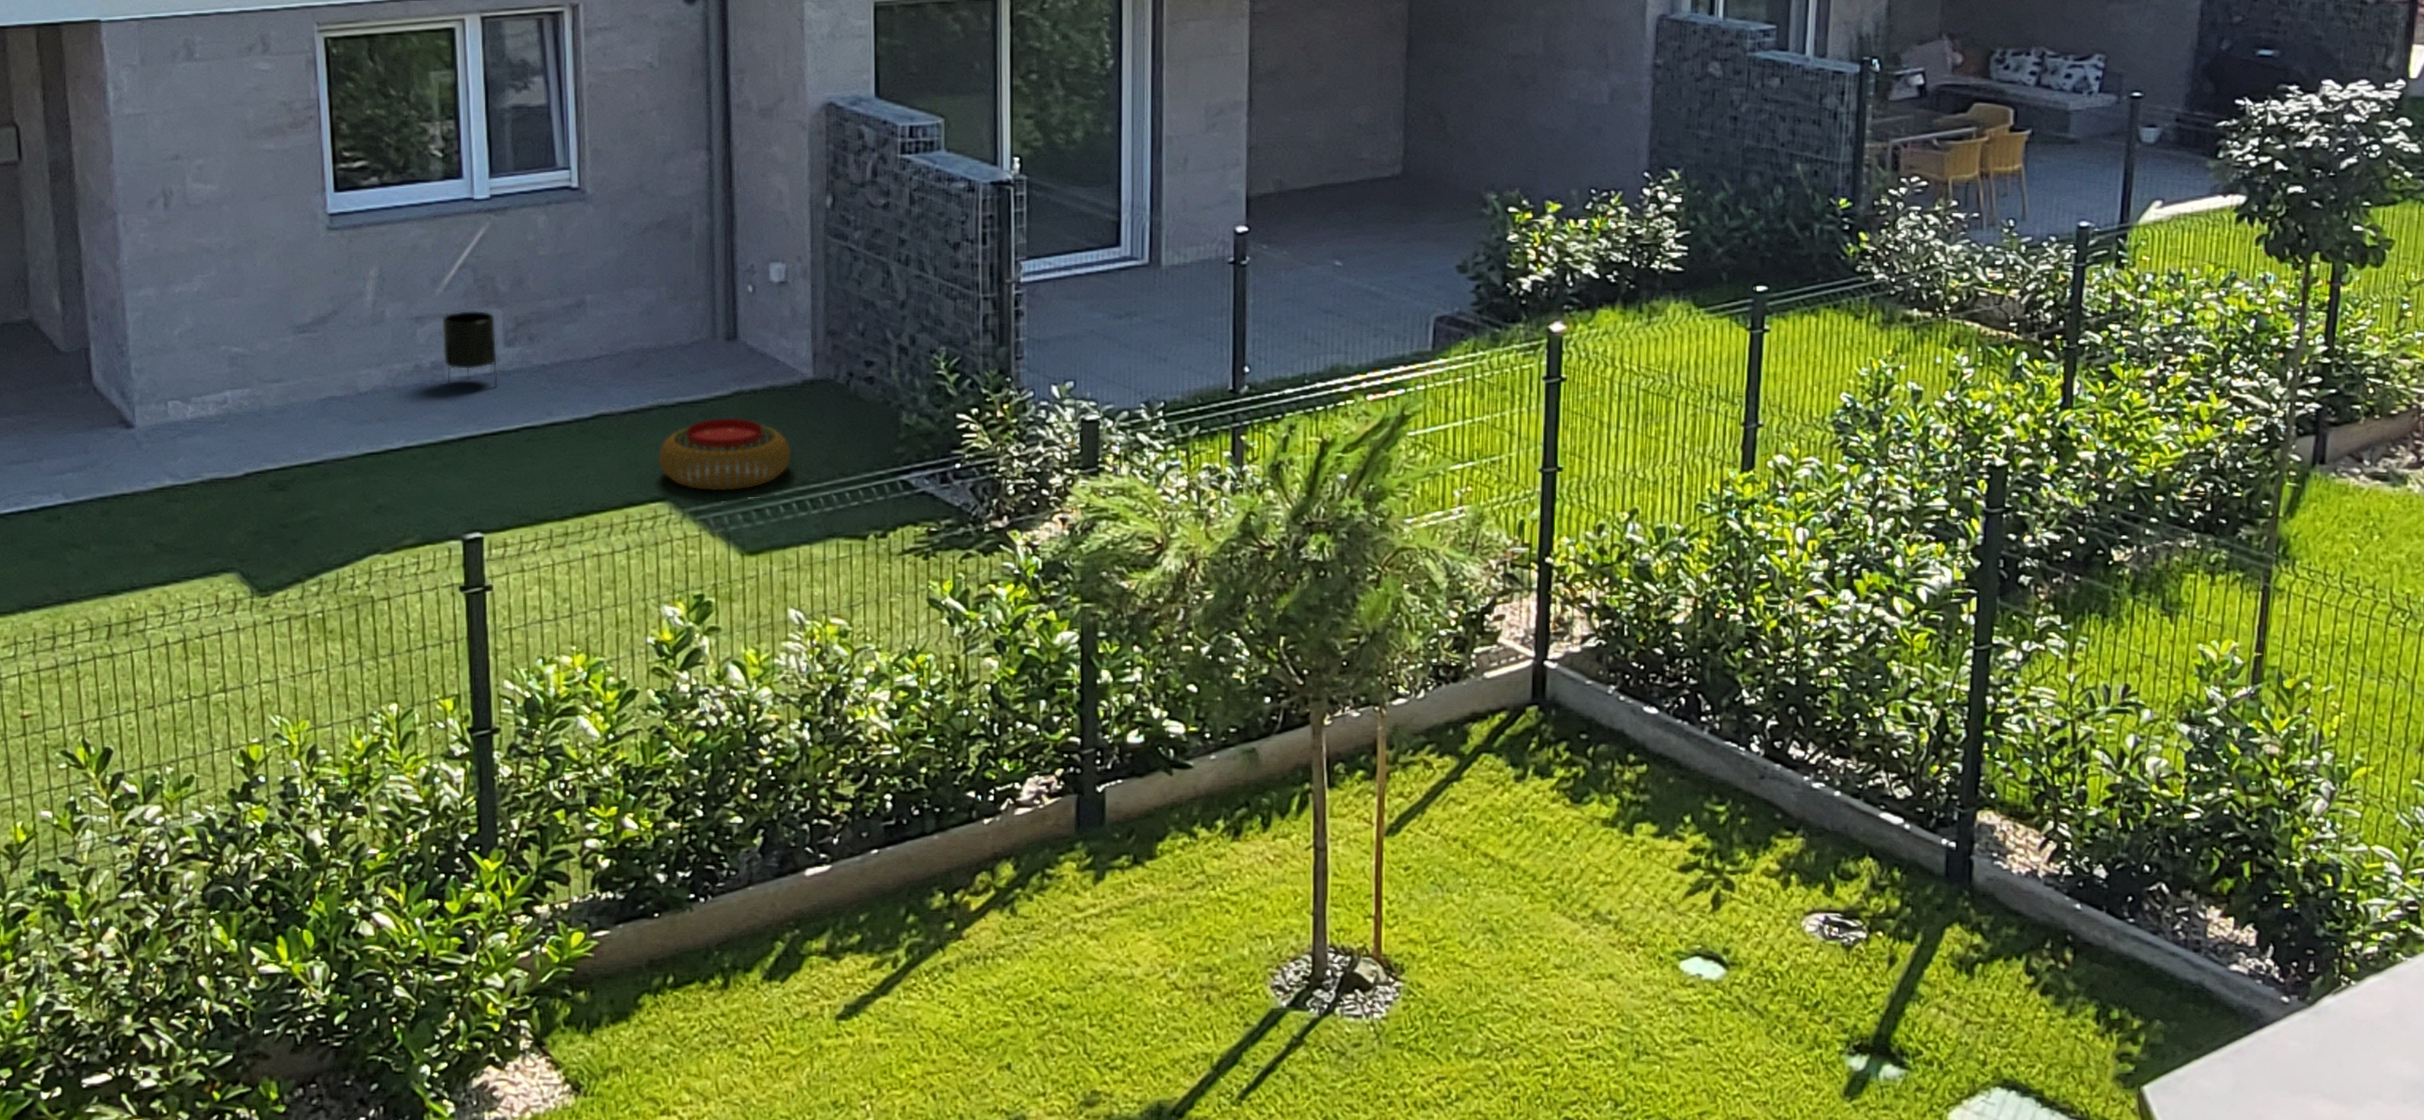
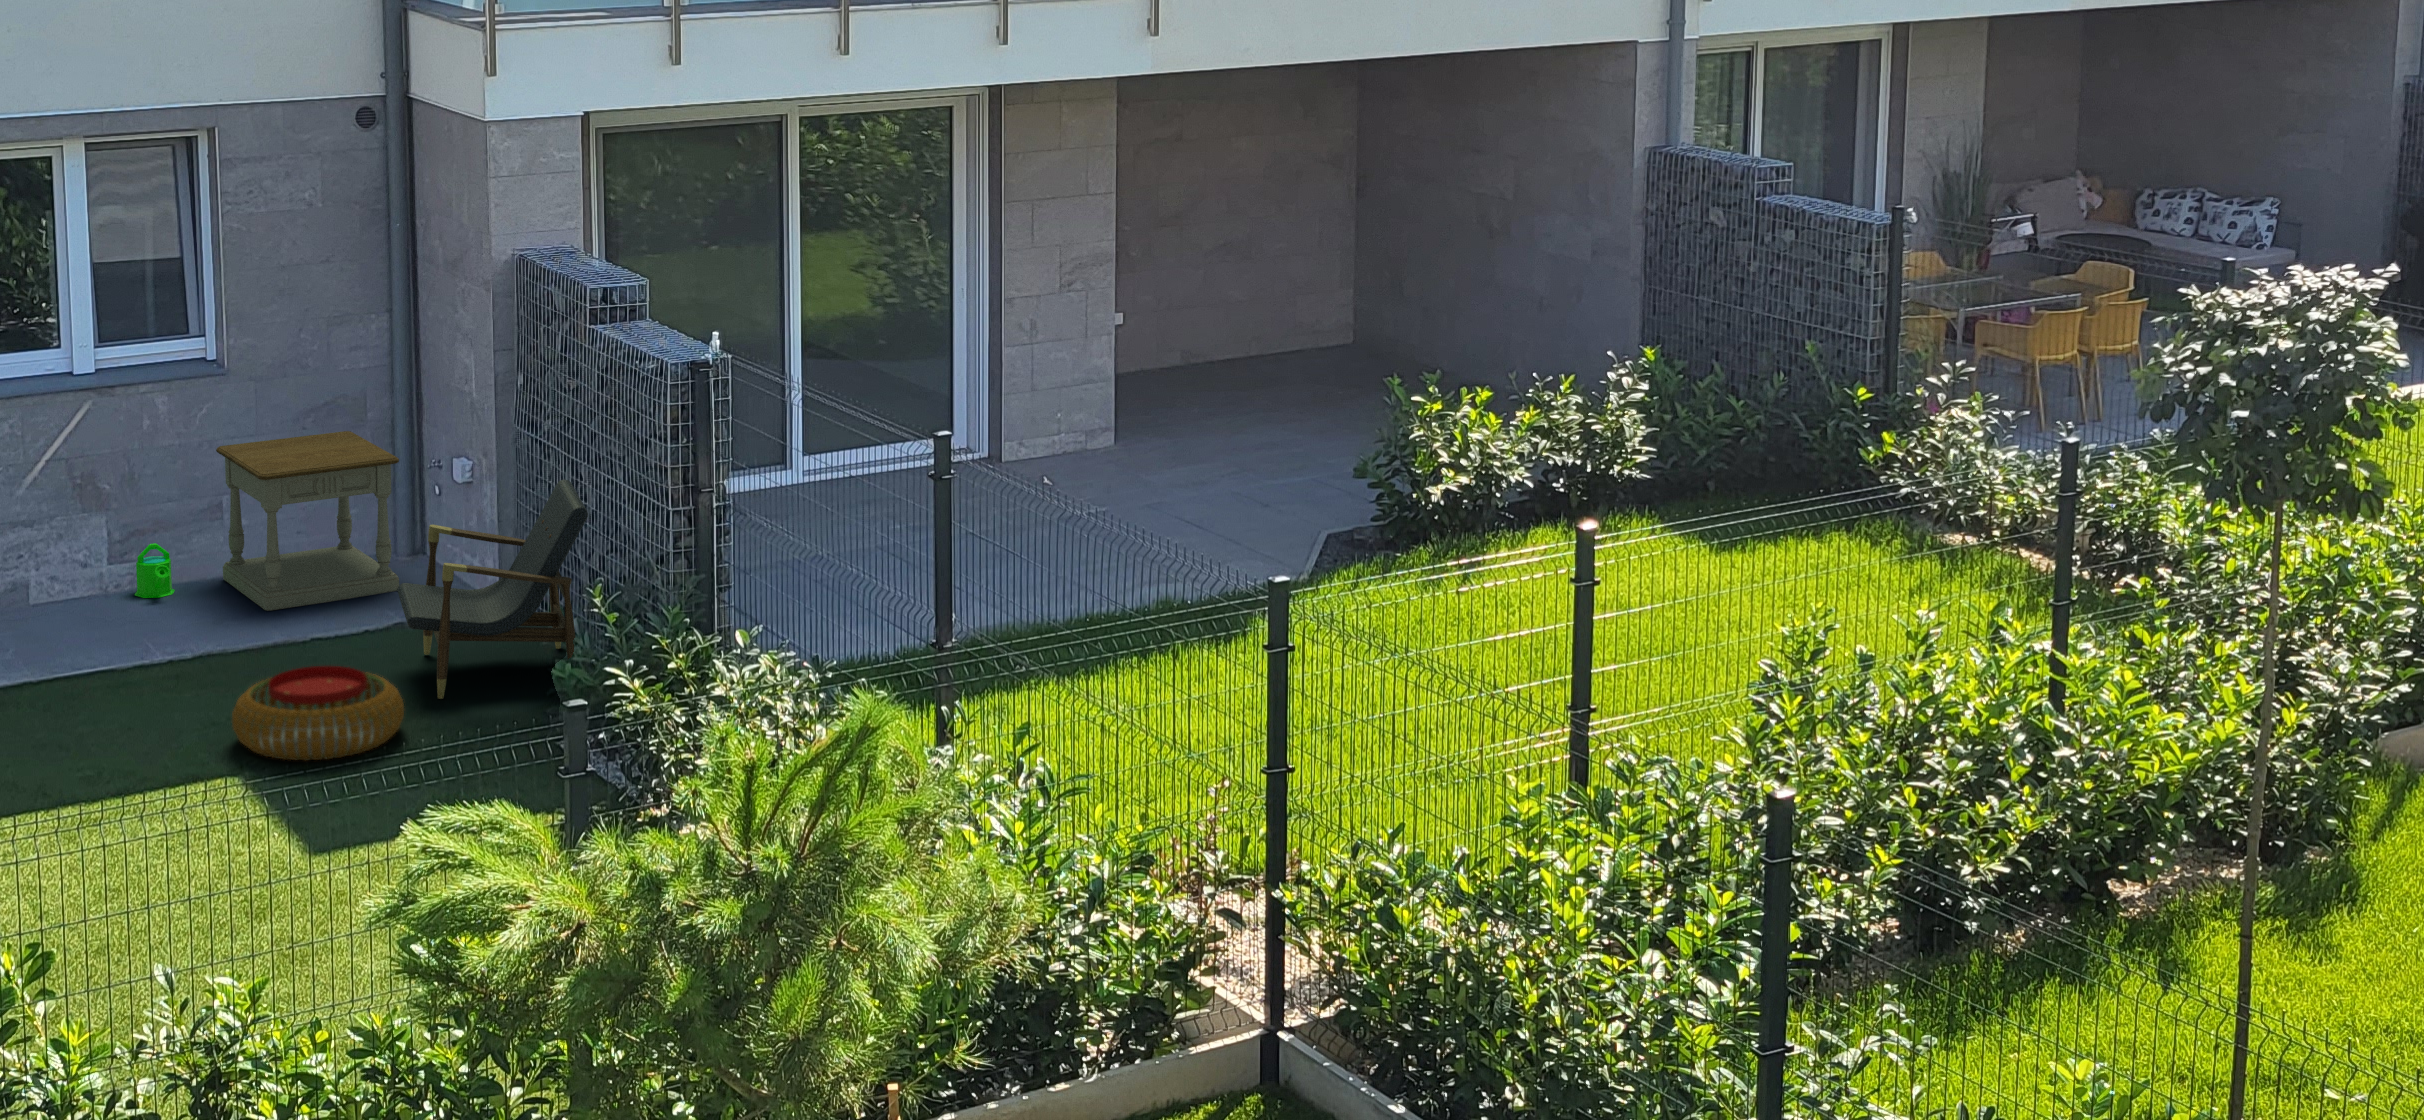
side table: none [585,244,733,383] -> present [216,431,399,611]
lounge chair: none [759,276,914,444] -> present [397,480,588,699]
planter: present [443,312,496,369] -> none [21,516,89,618]
watering can: none [526,332,556,375] -> present [135,543,175,598]

